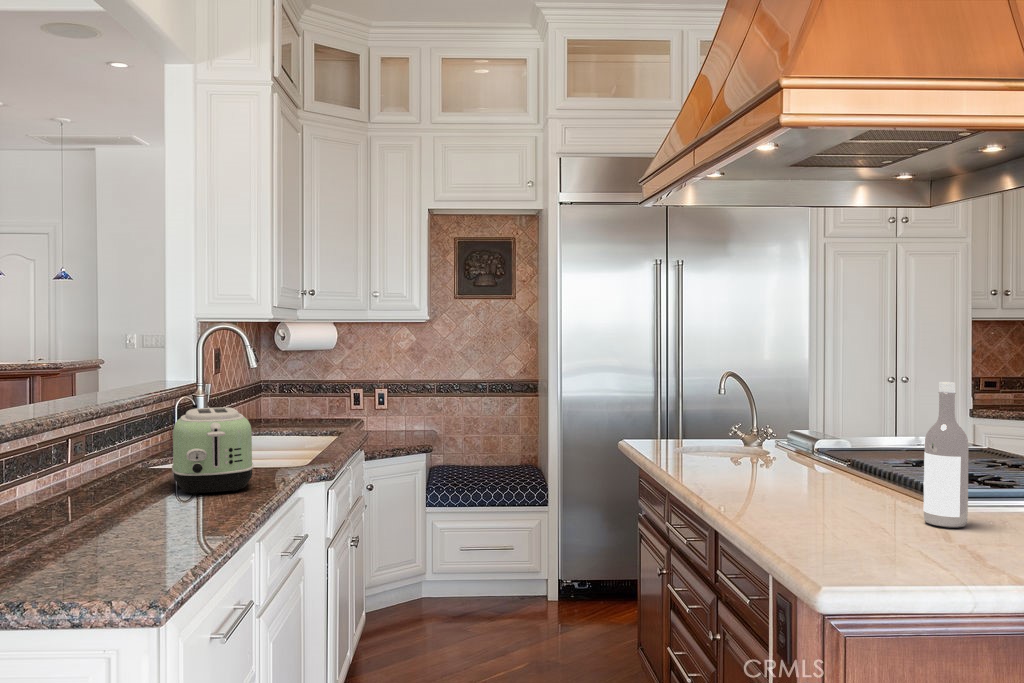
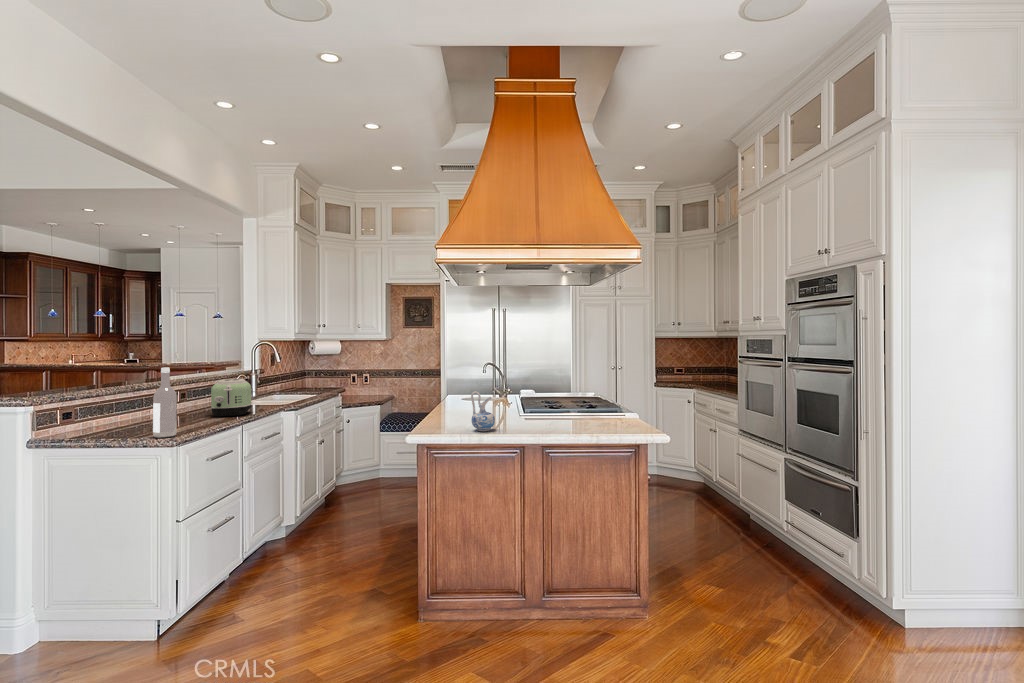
wine bottle: present [924,382,968,528] -> present [153,367,177,438]
ceramic pitcher: none [845,450,905,545] -> present [471,391,495,431]

